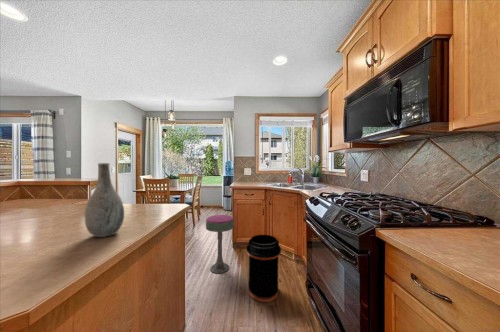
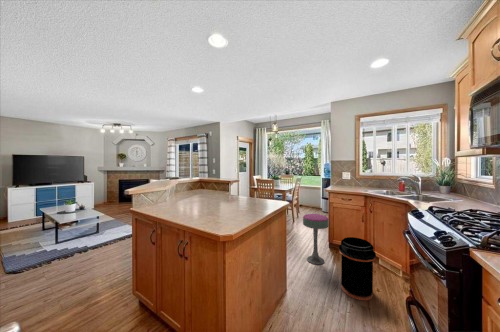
vase: present [85,163,124,237] -> none [231,177,249,219]

